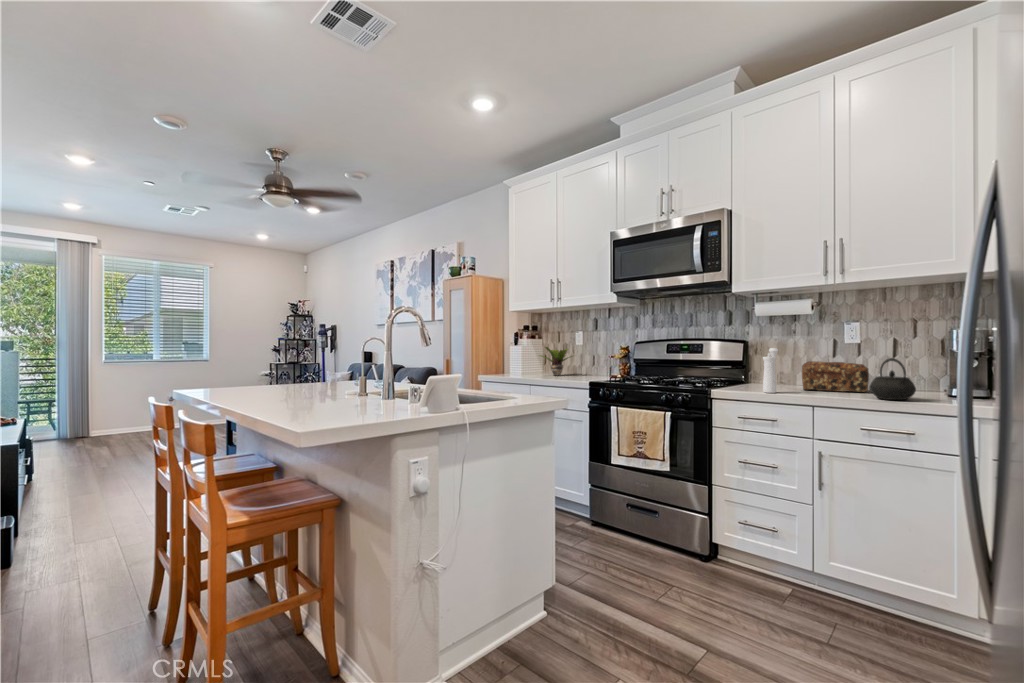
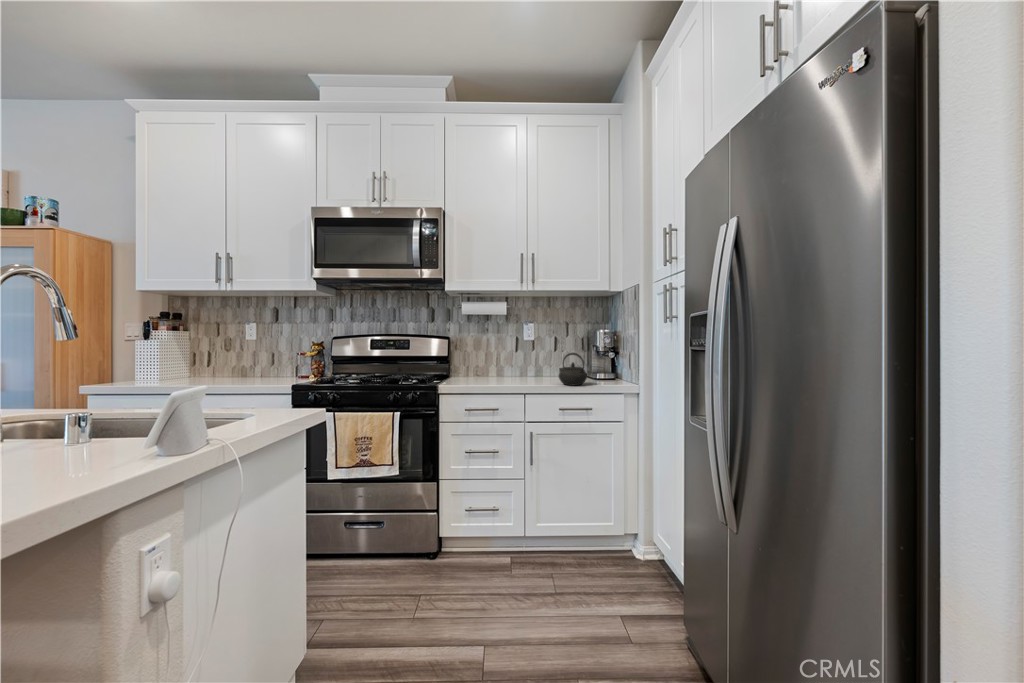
potted plant: present [540,347,572,376] -> none [195,343,253,381]
pepper mill: present [763,348,778,393] -> none [482,345,493,386]
bread loaf: present [802,361,869,392] -> none [501,356,550,381]

